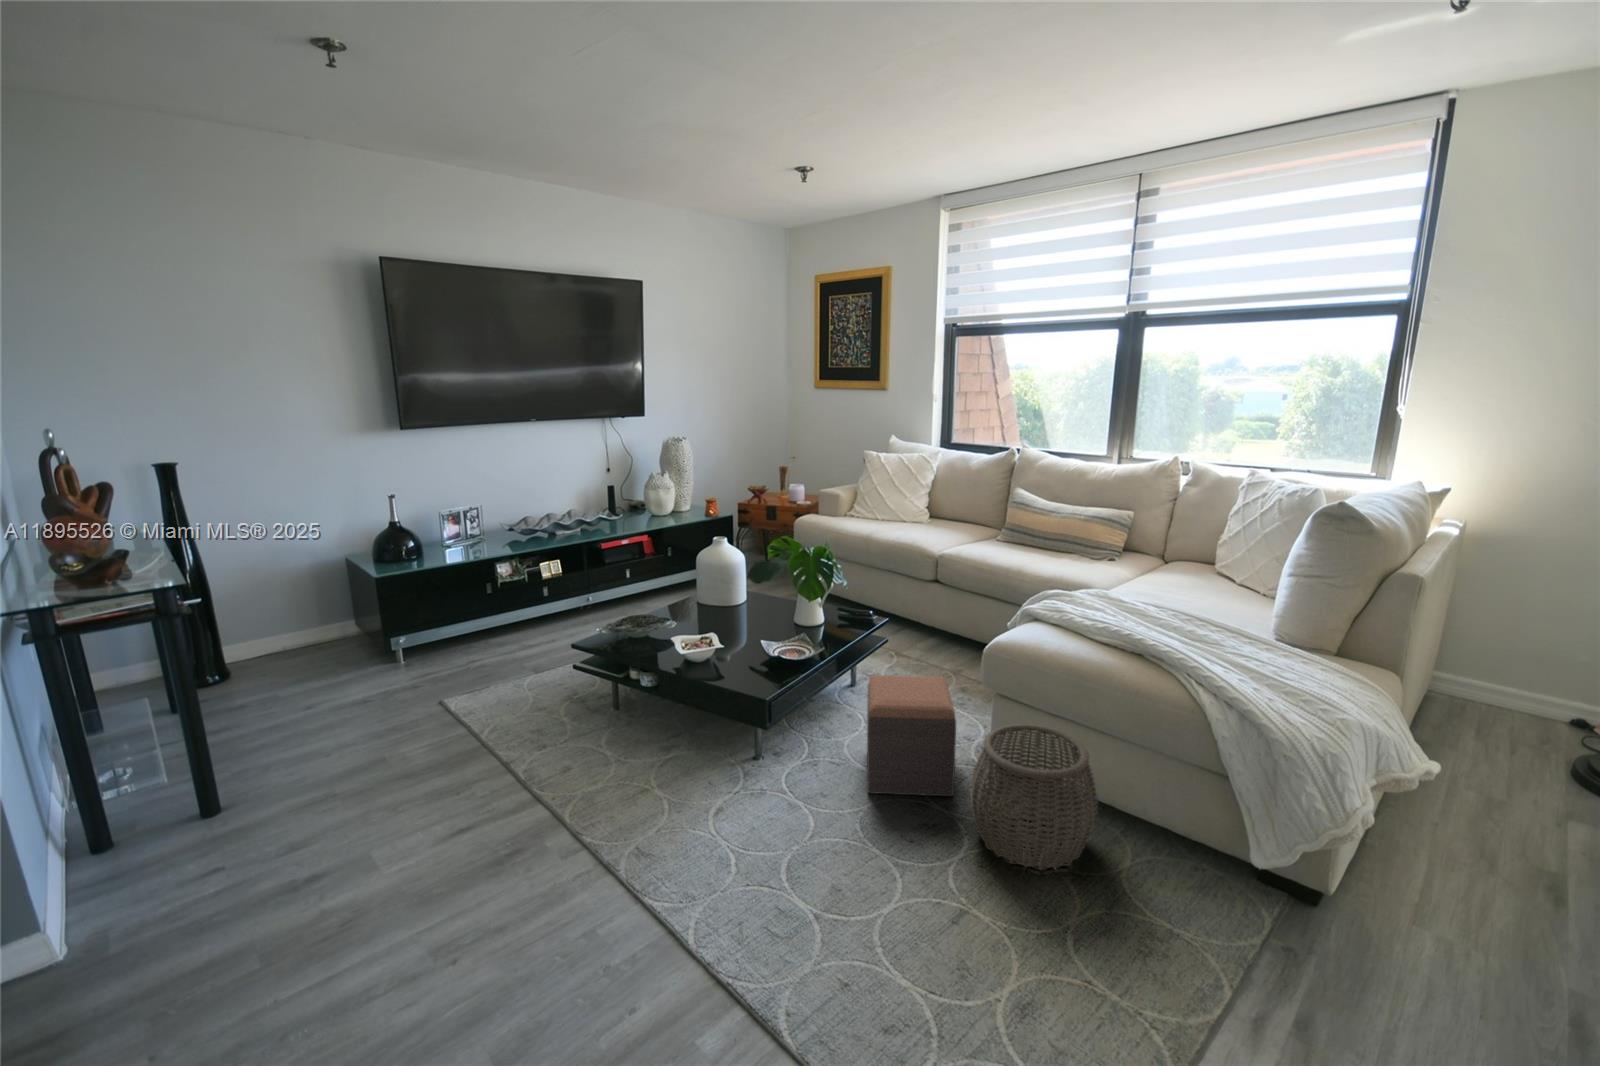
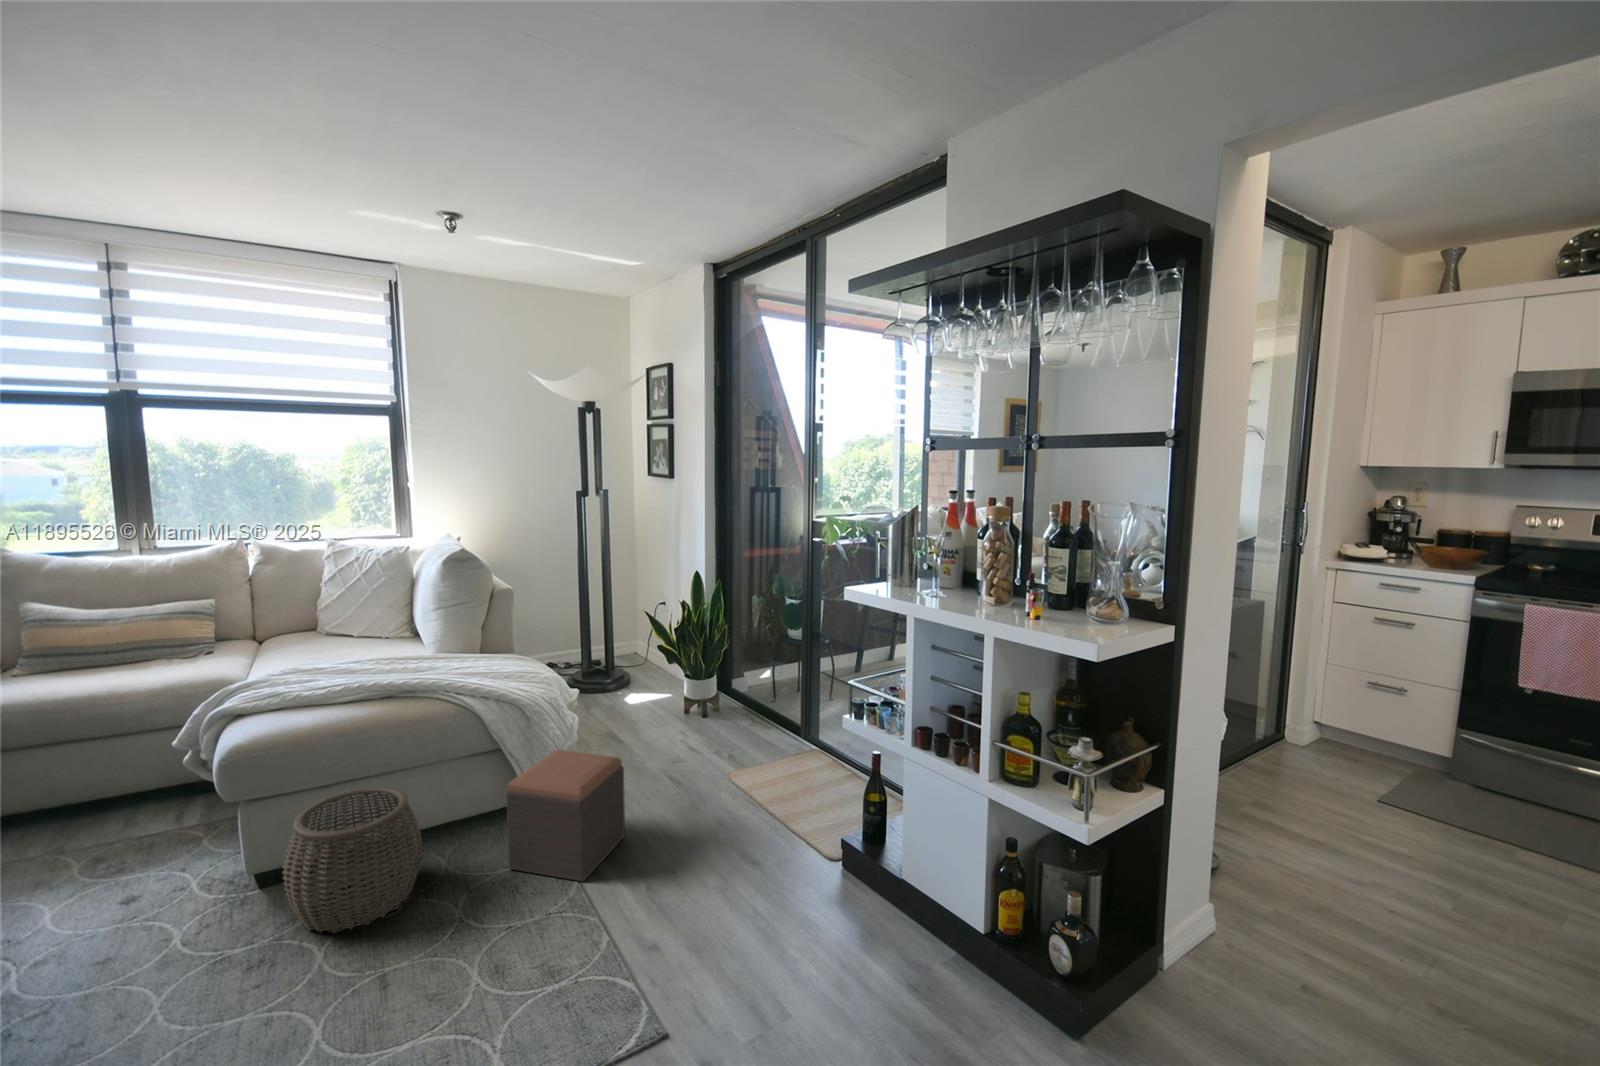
footstool: present [867,675,956,796] -> present [506,750,625,882]

